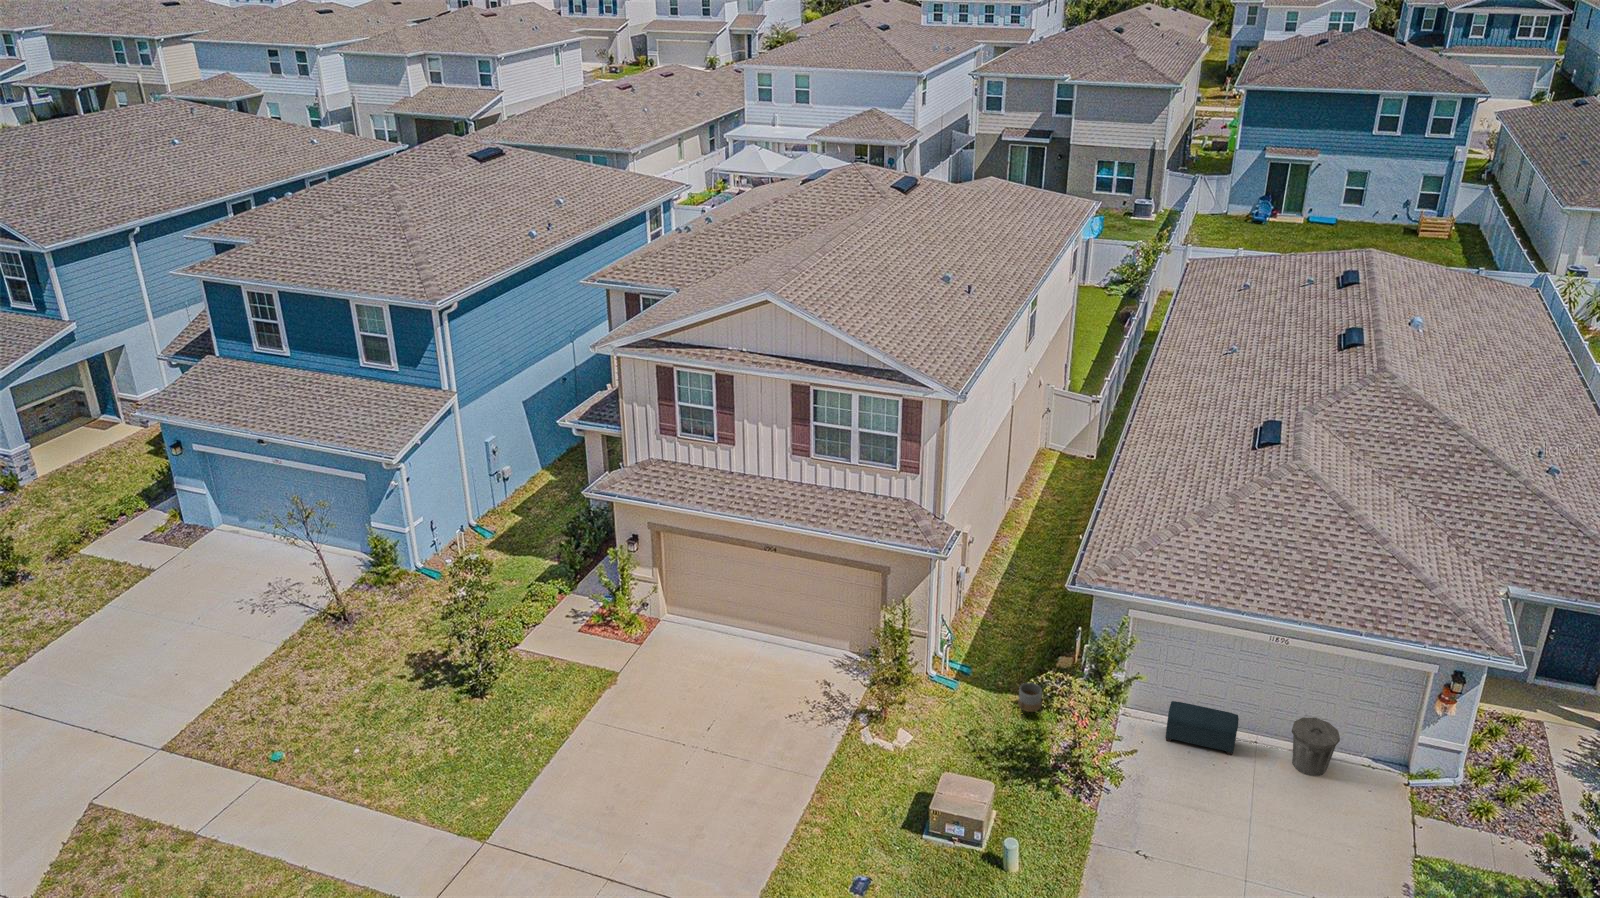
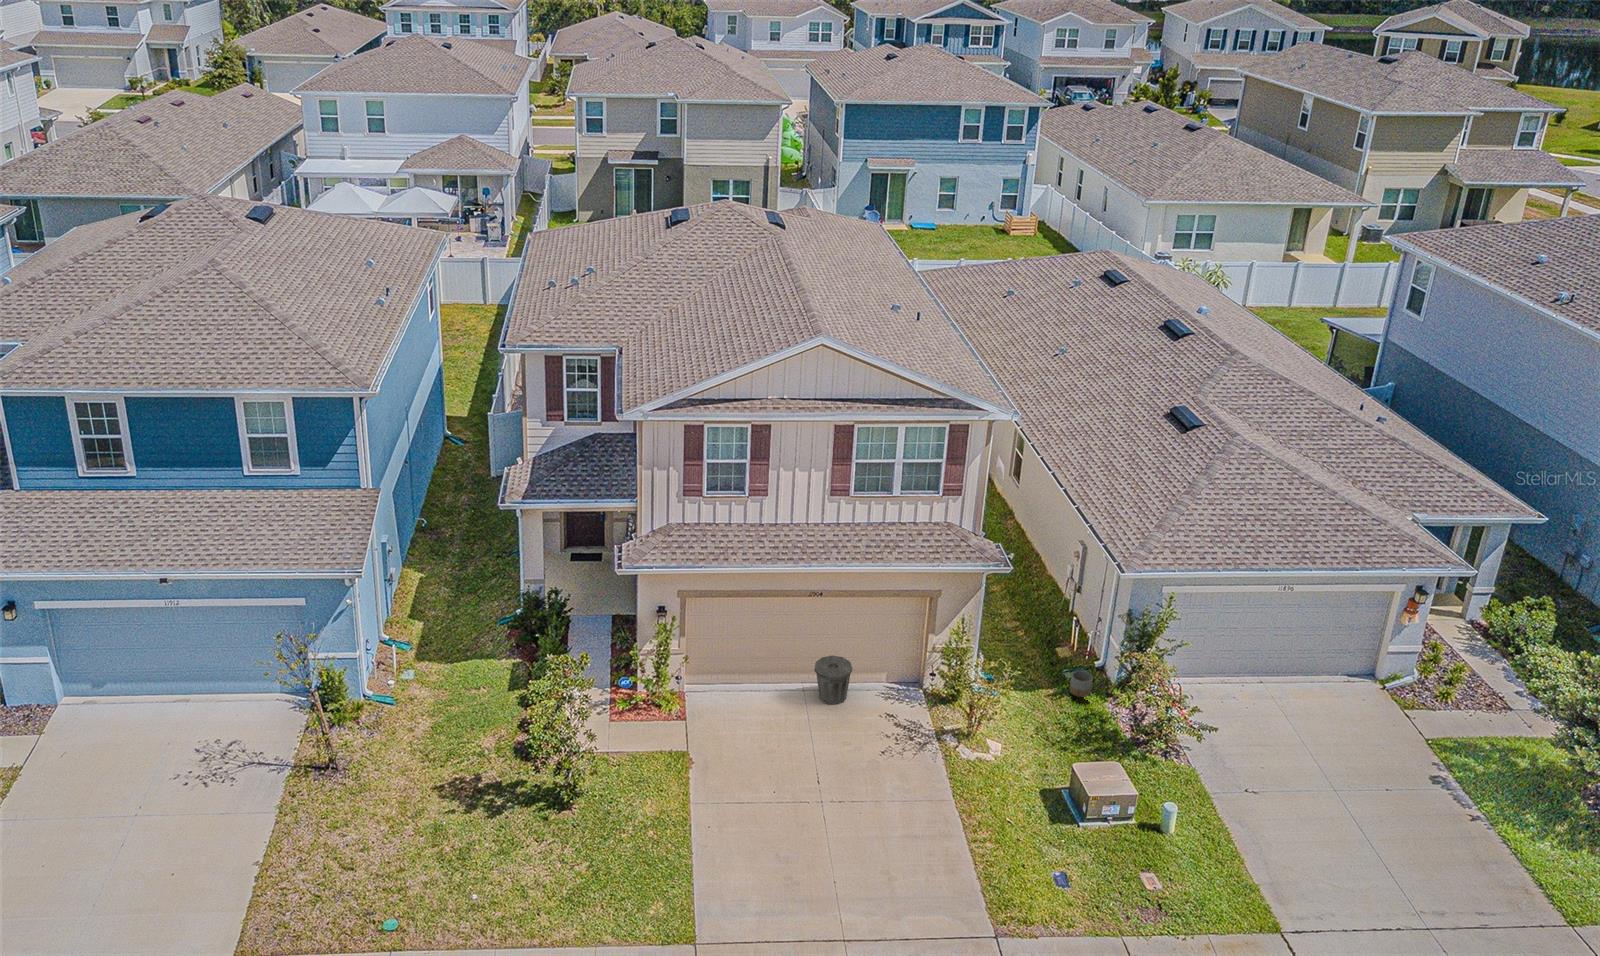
bench: present [1165,701,1239,755] -> none [1190,660,1258,696]
trash can: present [1292,717,1340,776] -> present [814,655,852,705]

